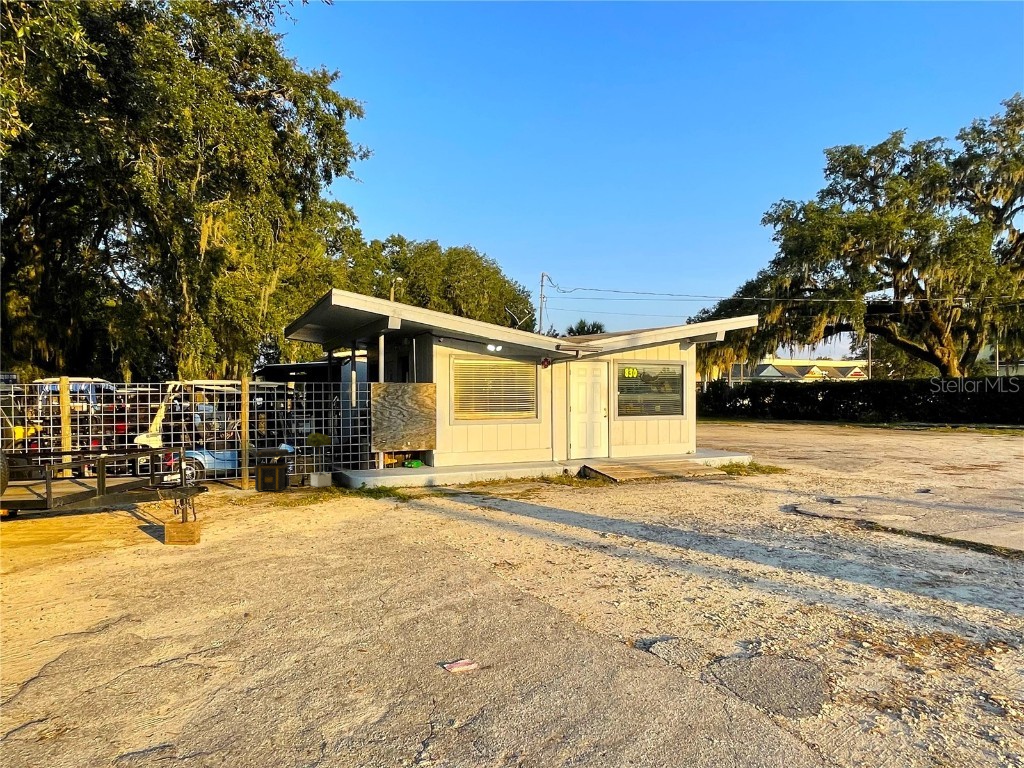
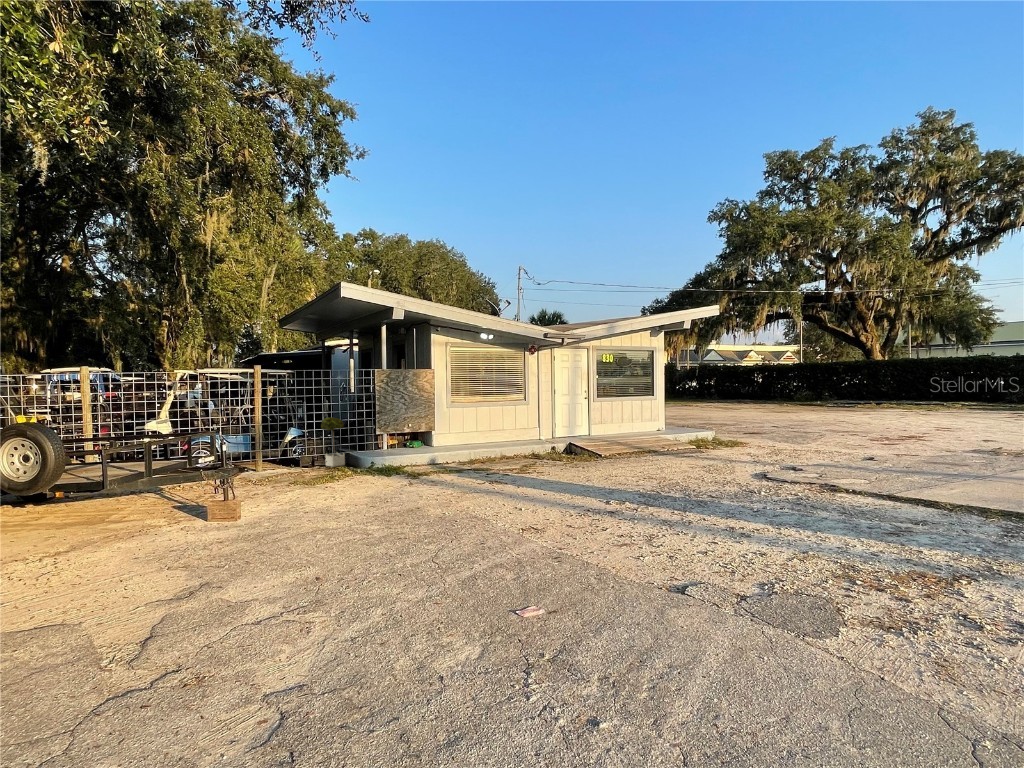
toolbox: present [254,449,289,491] -> none [275,432,306,472]

